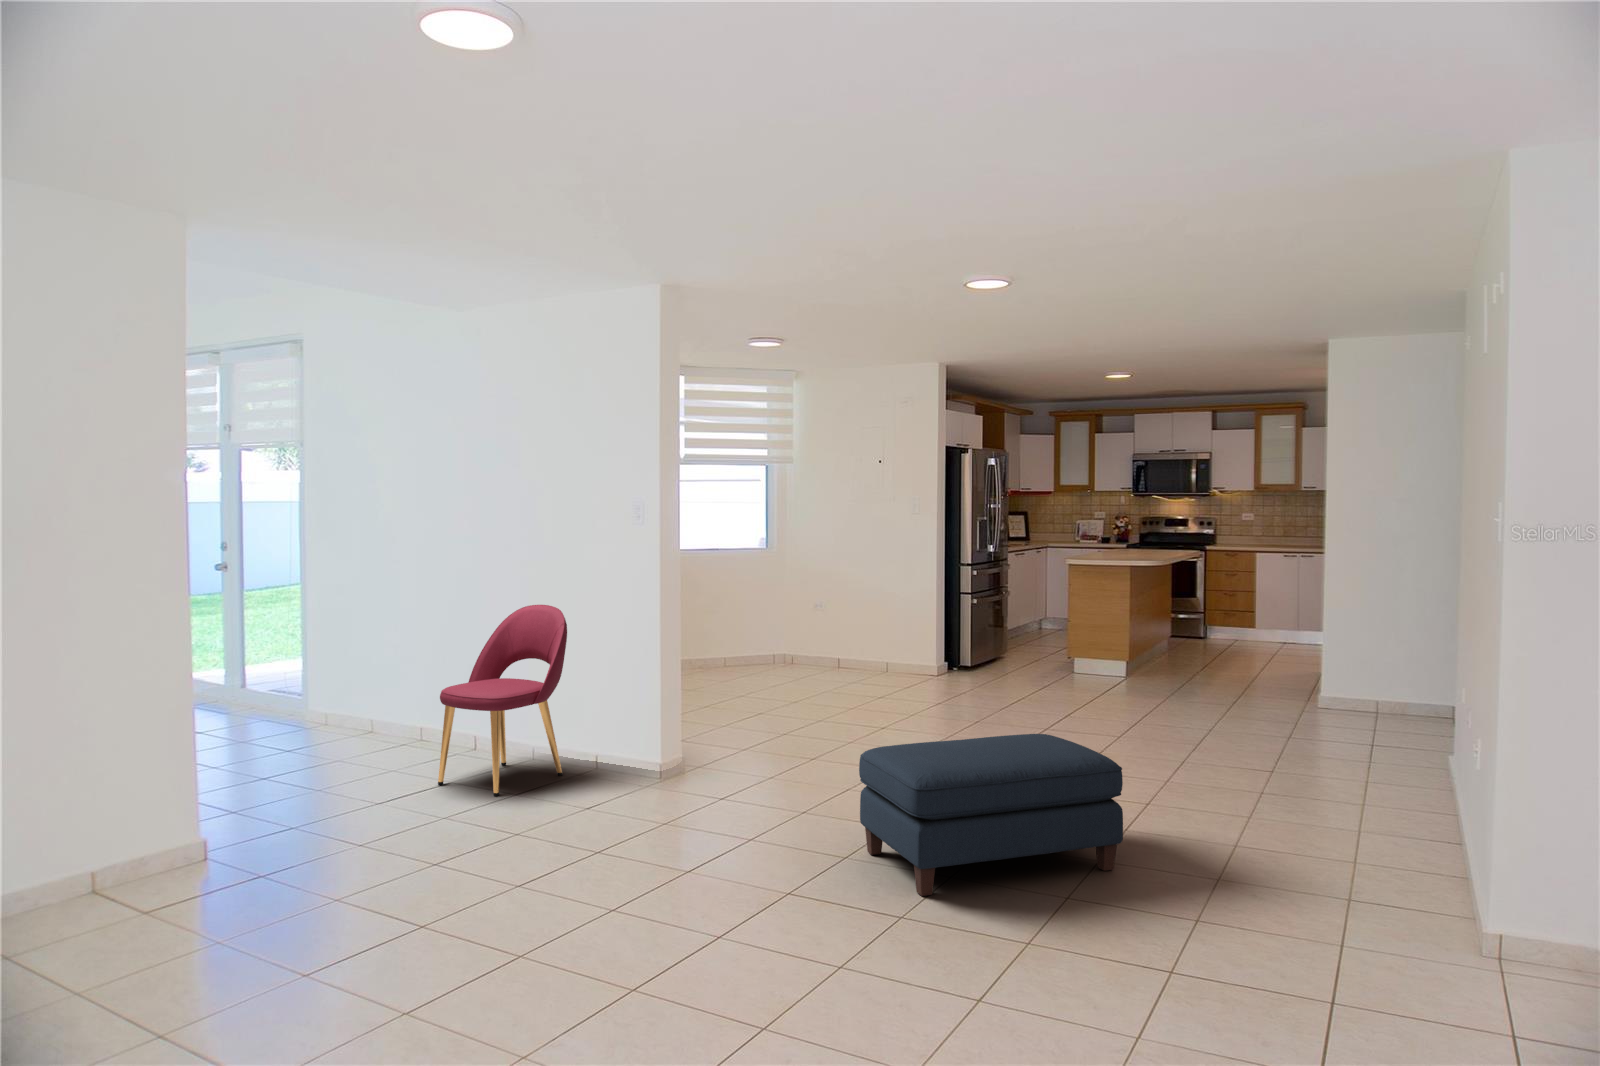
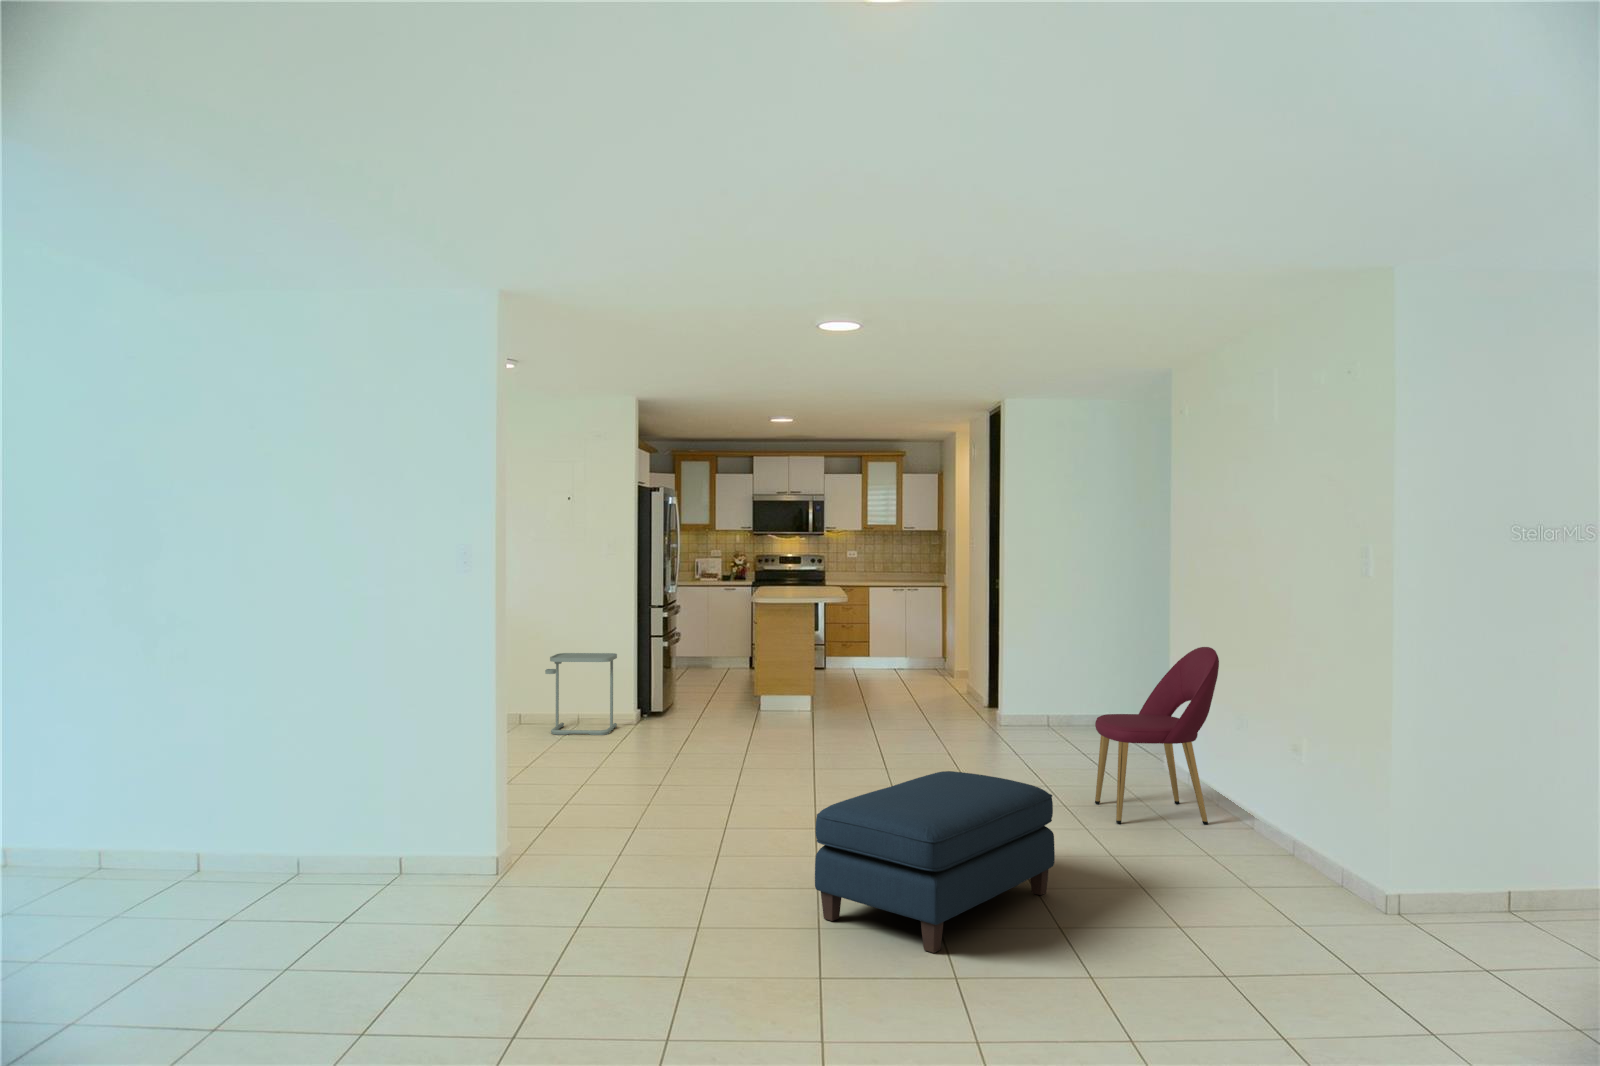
side table: none [855,604,919,681] -> present [545,653,617,735]
dining chair: present [438,605,567,796] -> present [1095,647,1219,825]

